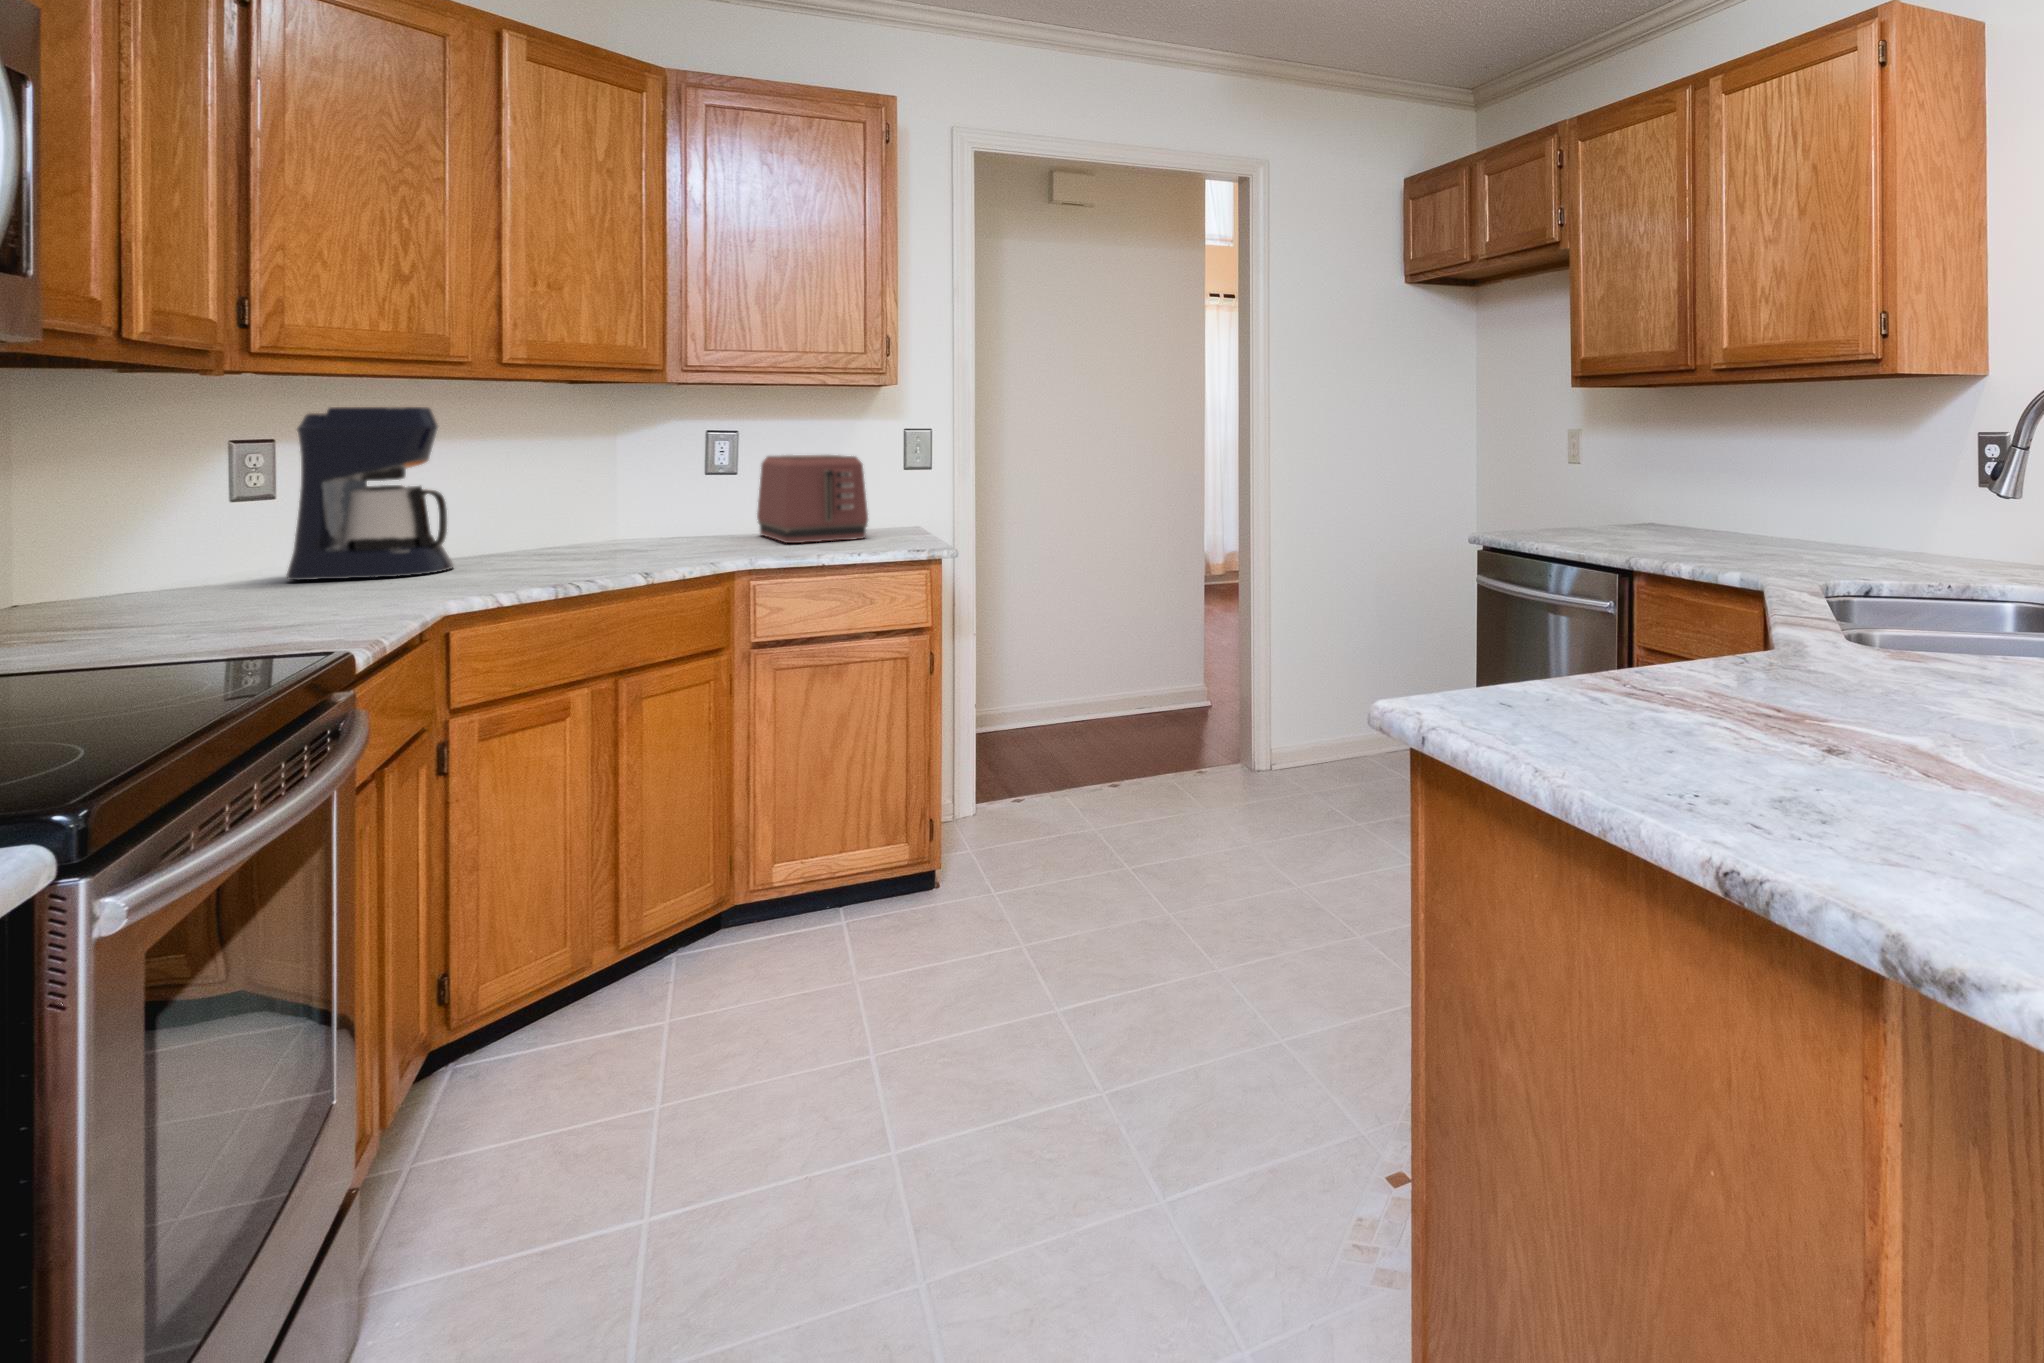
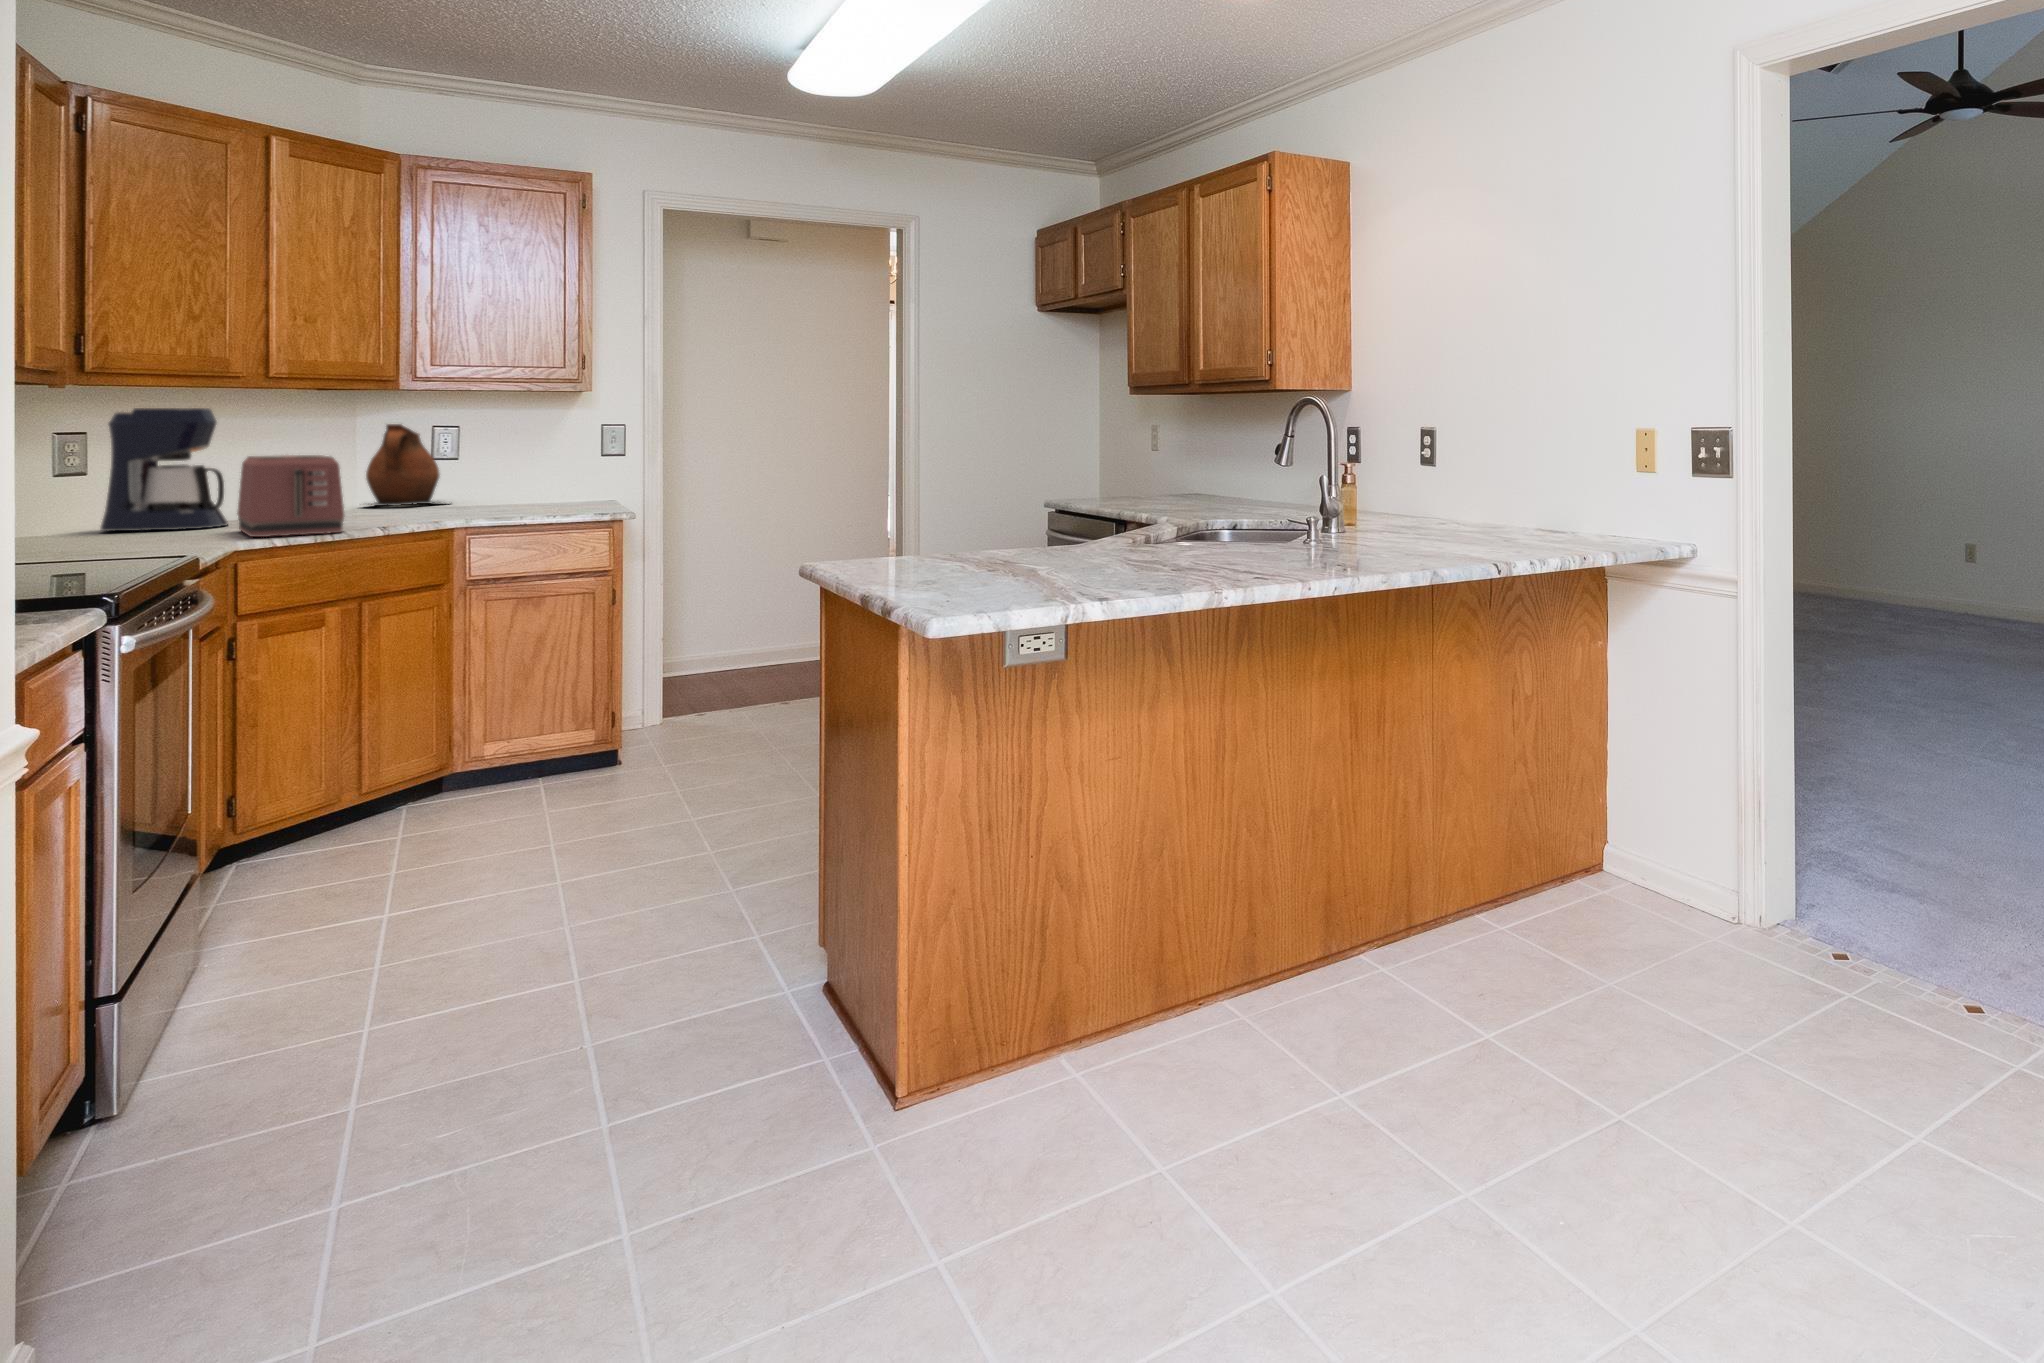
ceramic pitcher: none [617,428,733,535] -> present [366,424,439,506]
toaster: present [757,455,868,543] -> present [237,455,344,537]

